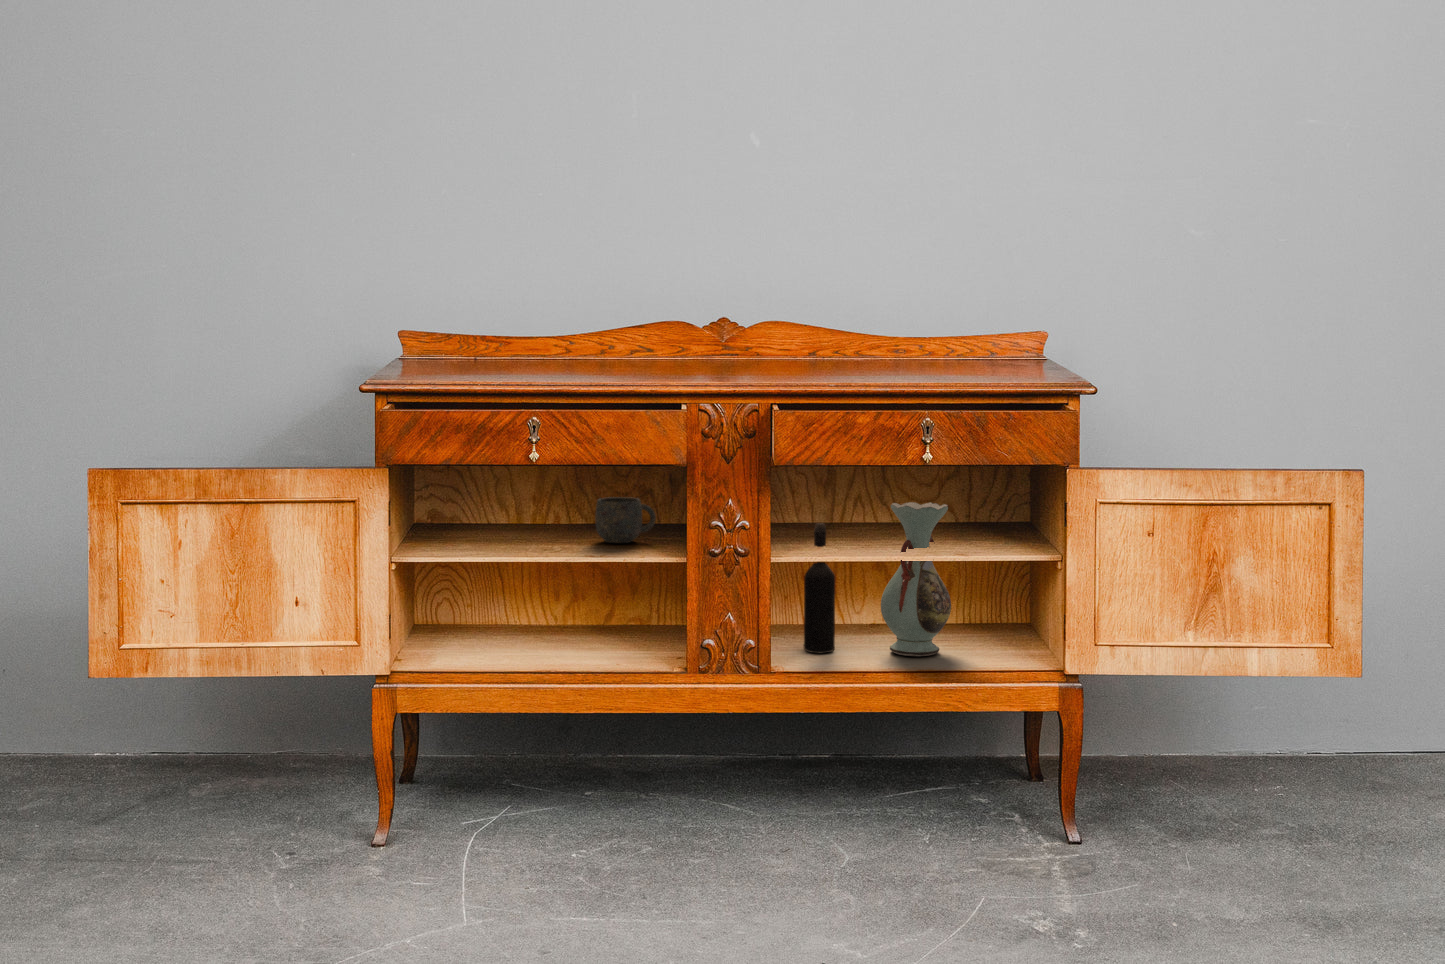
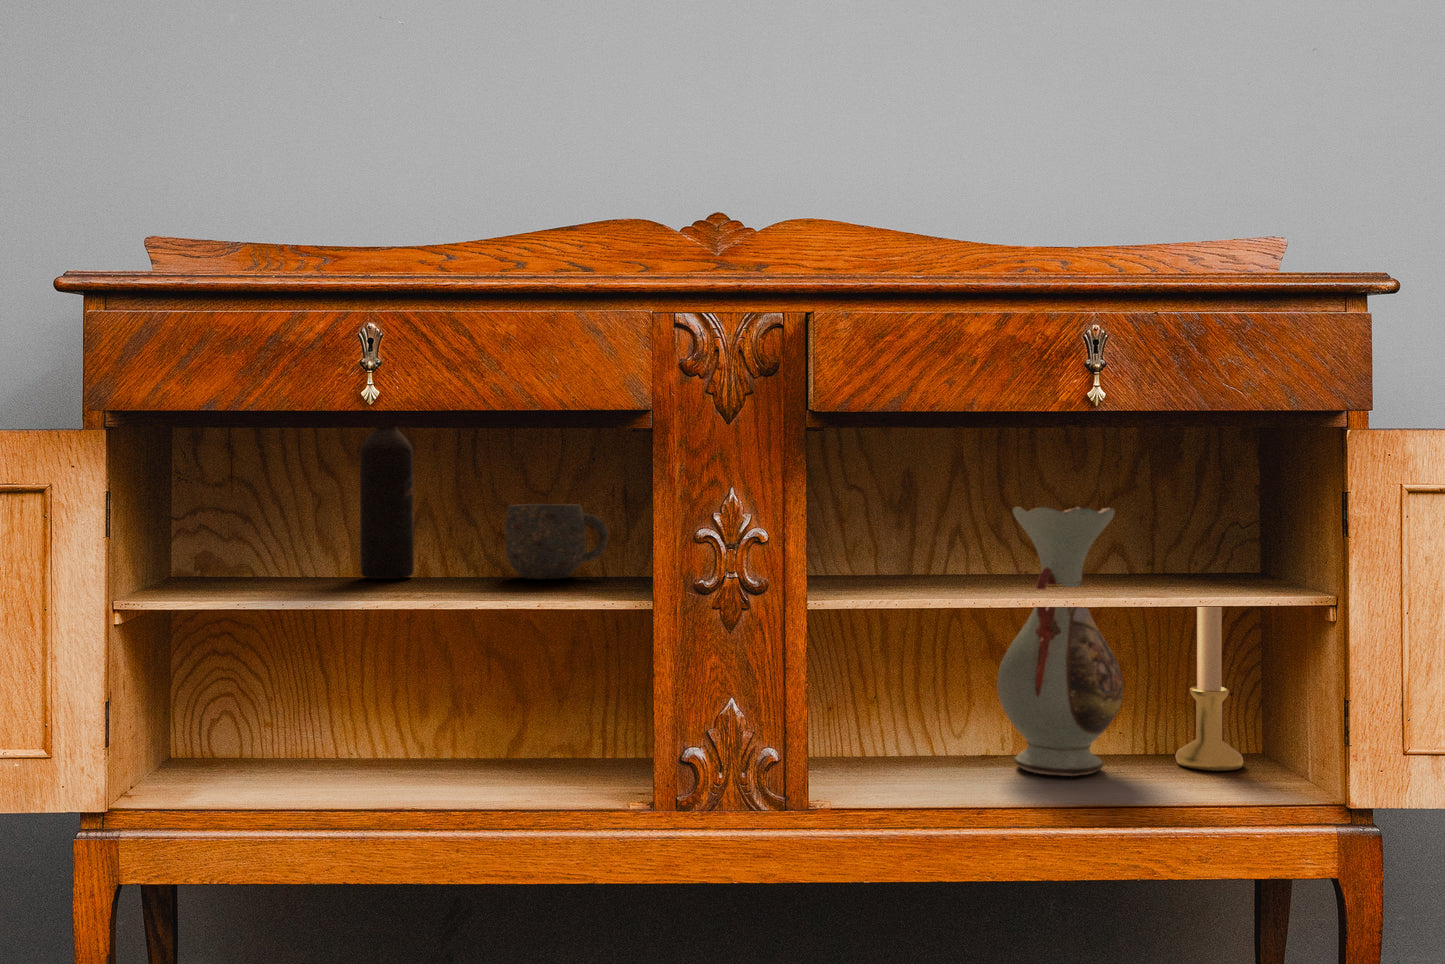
wine bottle: present [804,523,835,653] -> present [360,427,414,579]
candle holder: none [983,544,1020,654] -> present [1175,607,1243,771]

